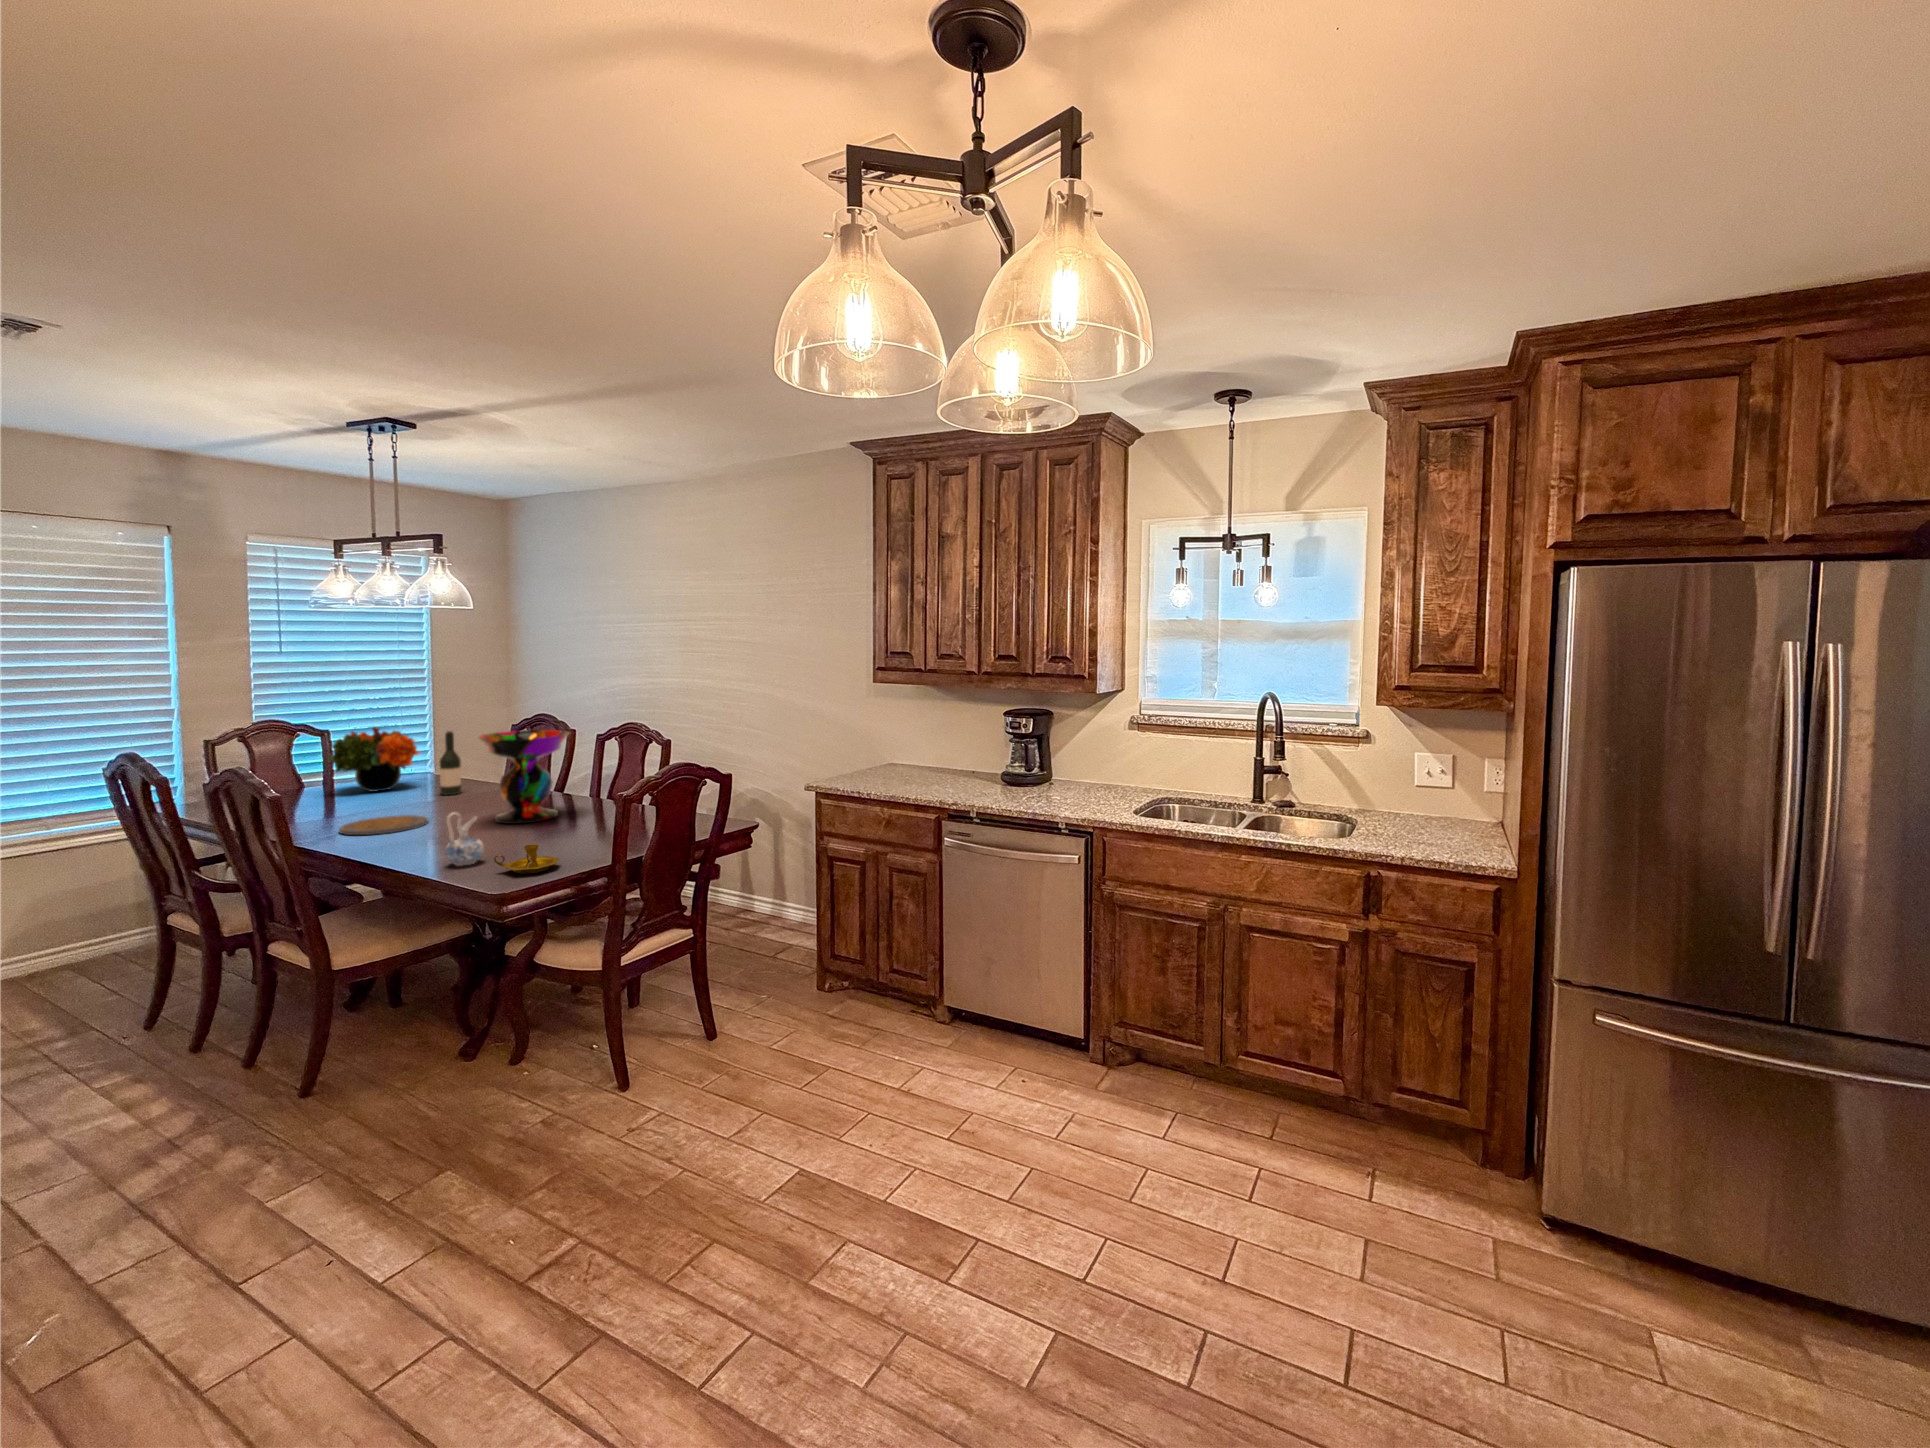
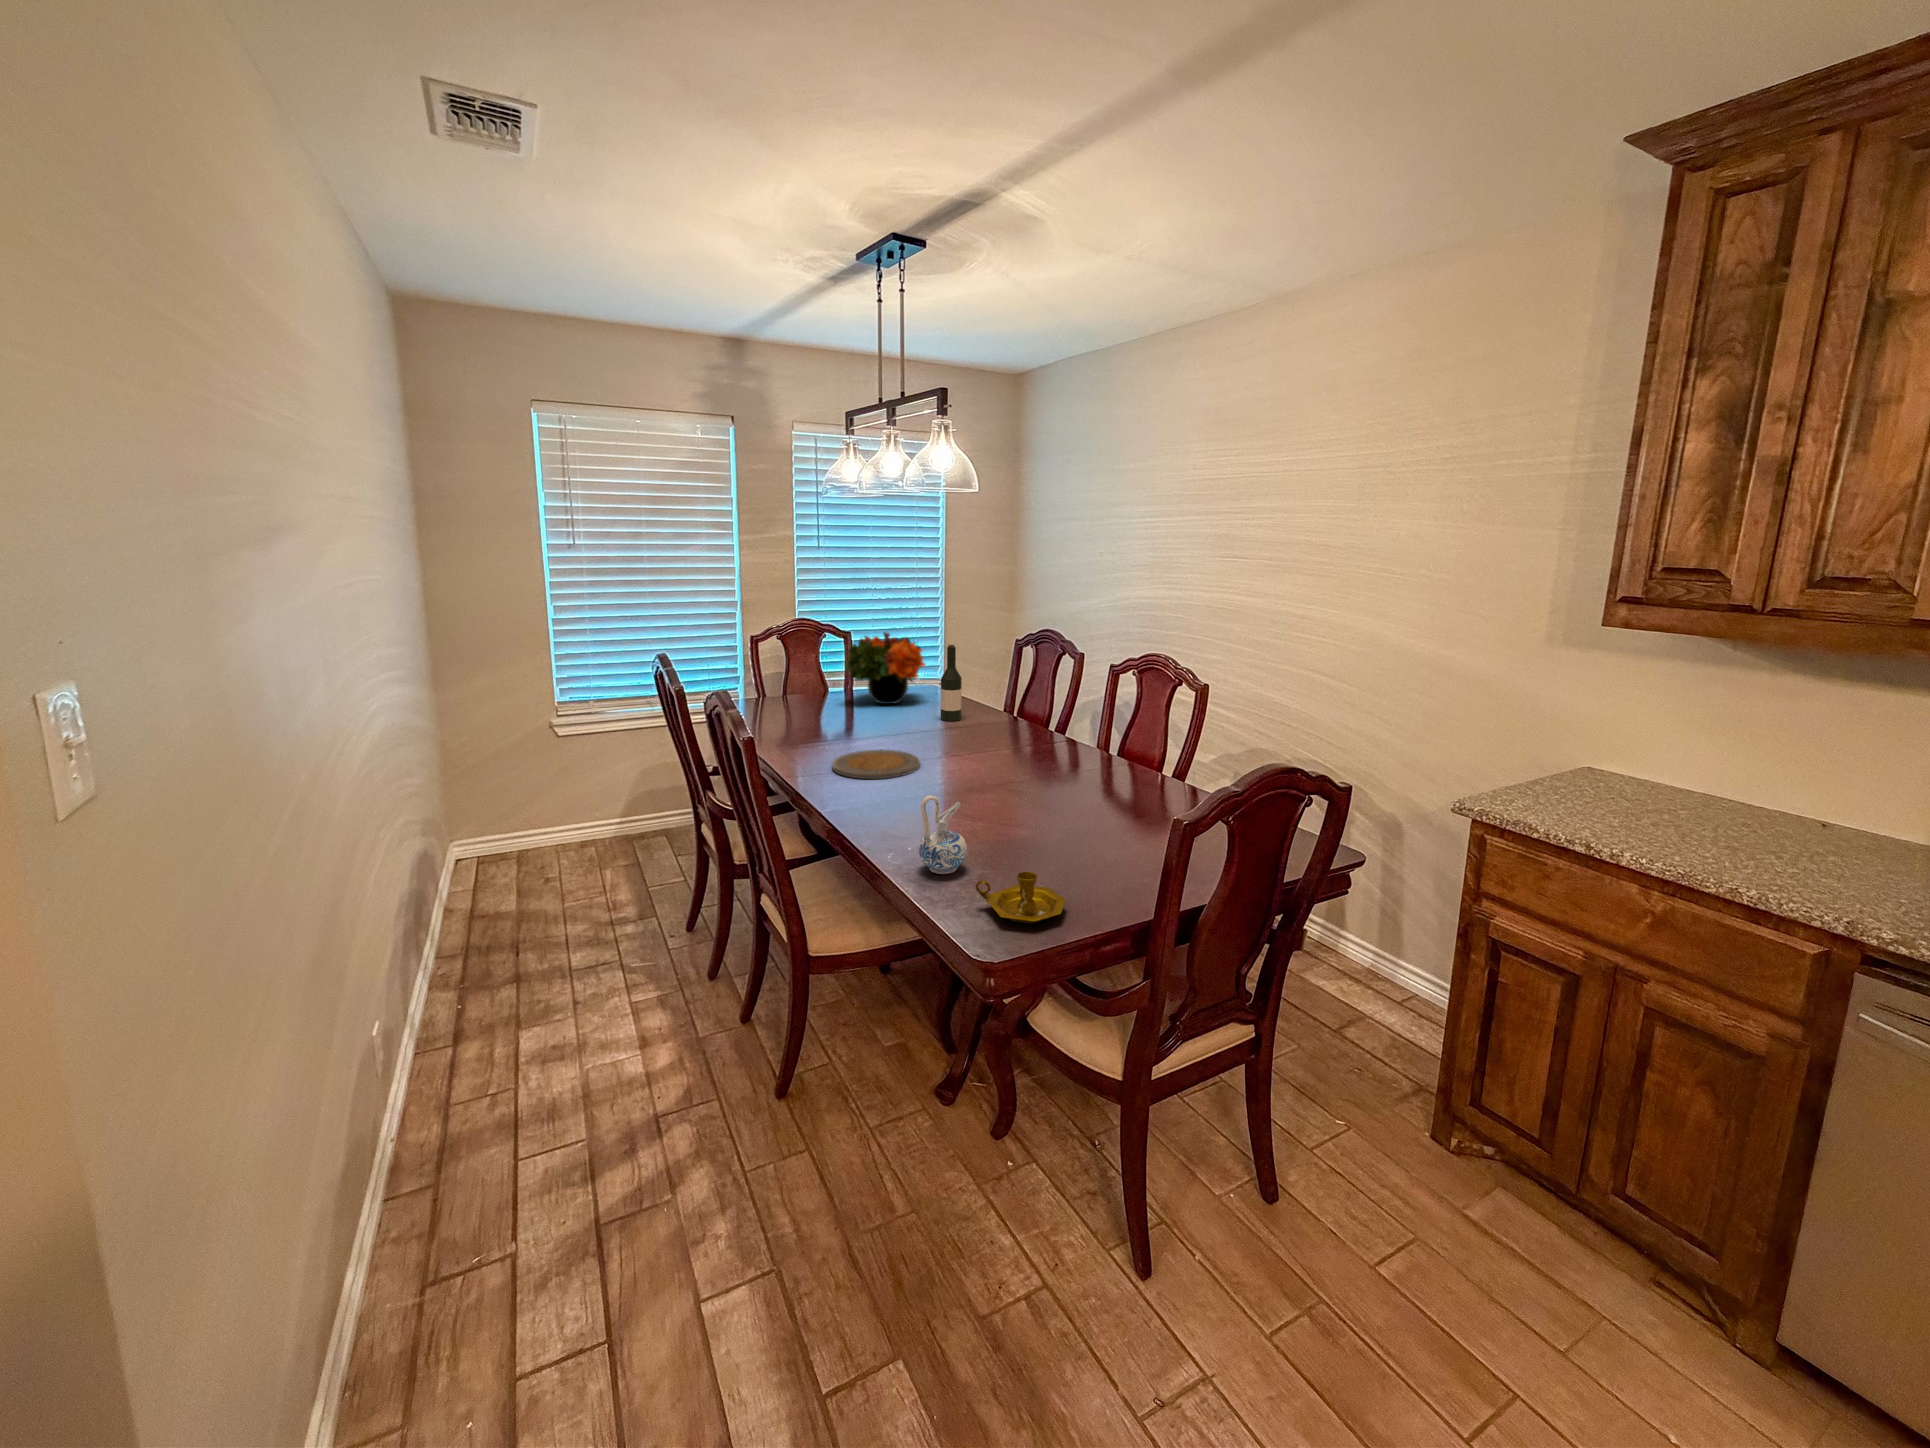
decorative bowl: present [479,730,569,824] -> none [973,658,1083,791]

